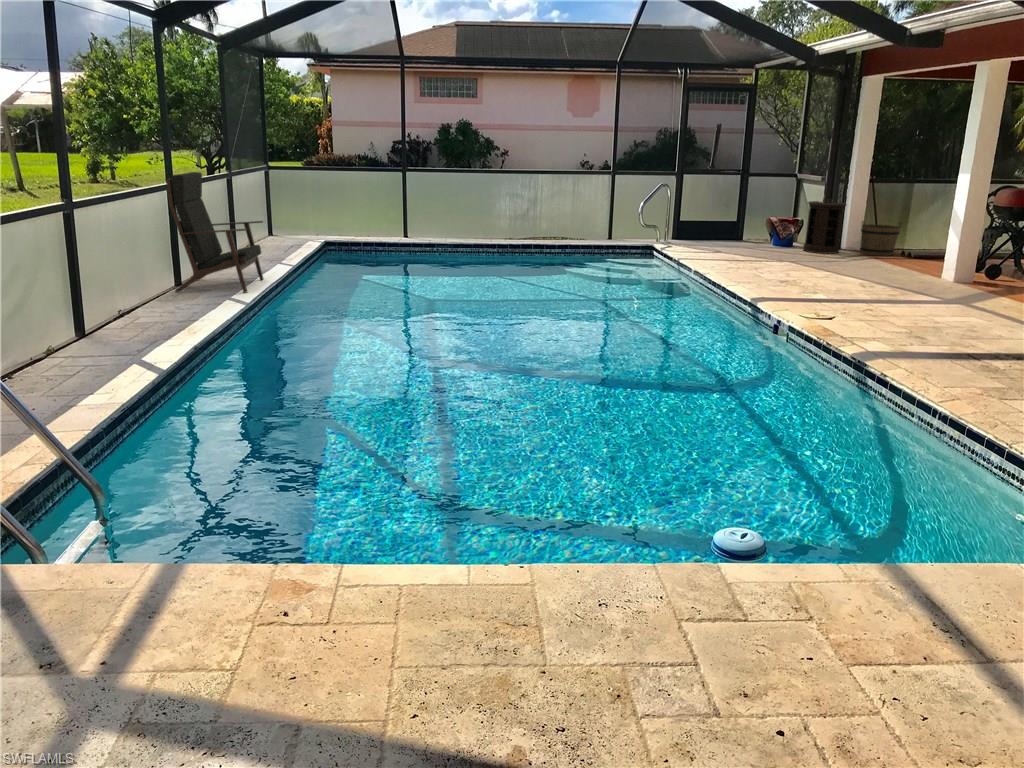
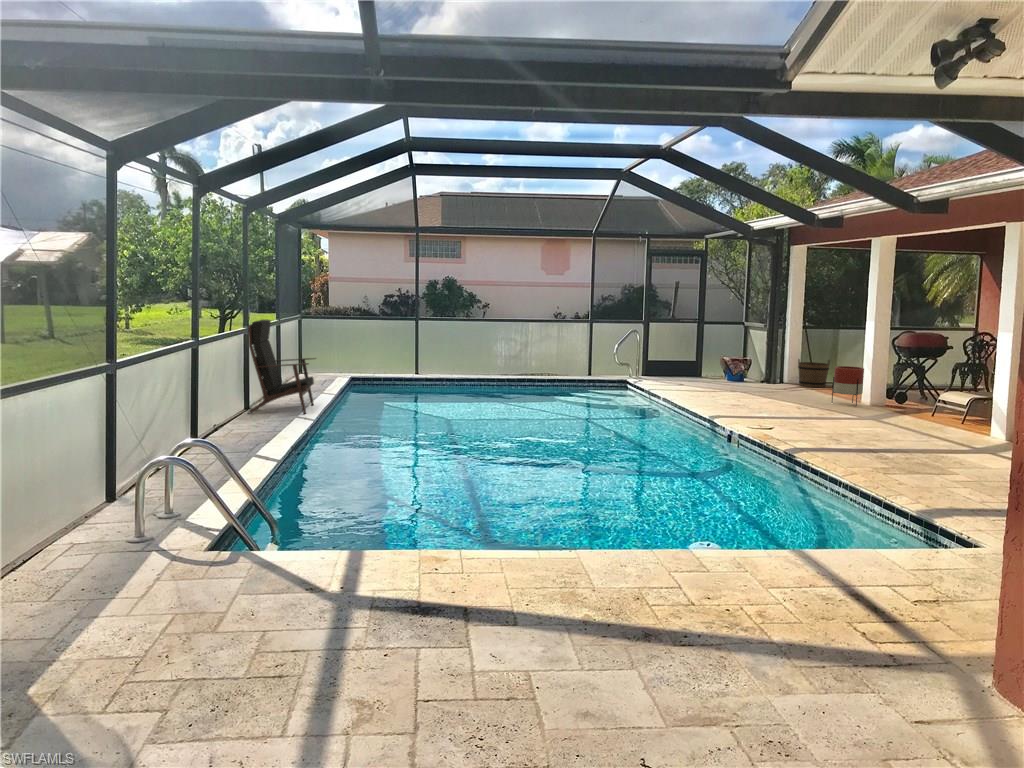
side table: present [803,201,846,254] -> none [752,344,785,386]
planter: none [904,232,951,283] -> present [832,366,864,406]

